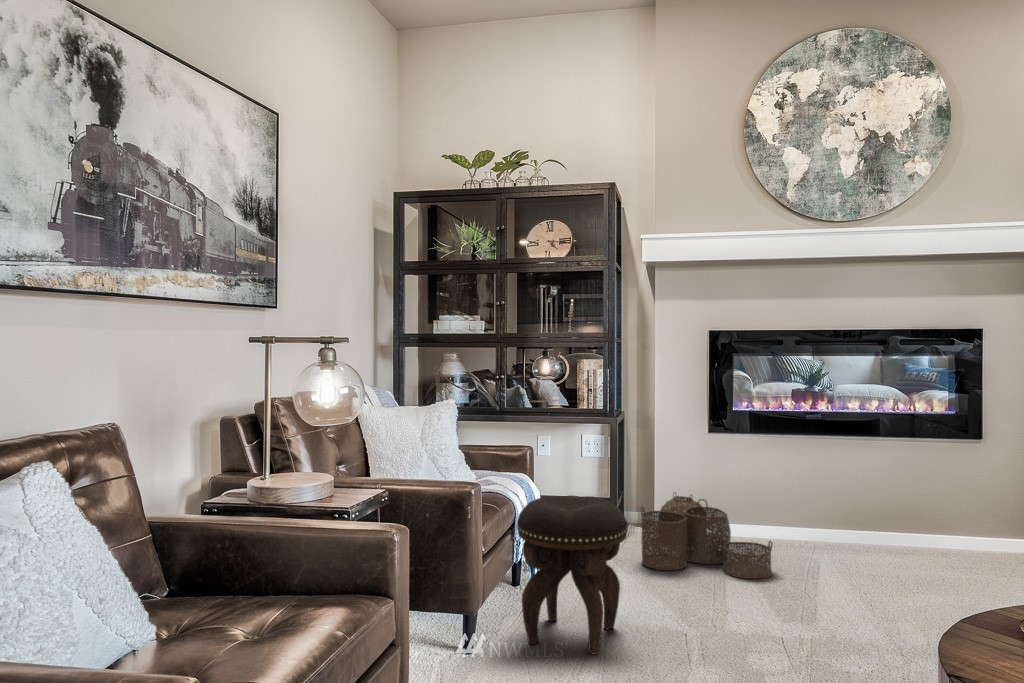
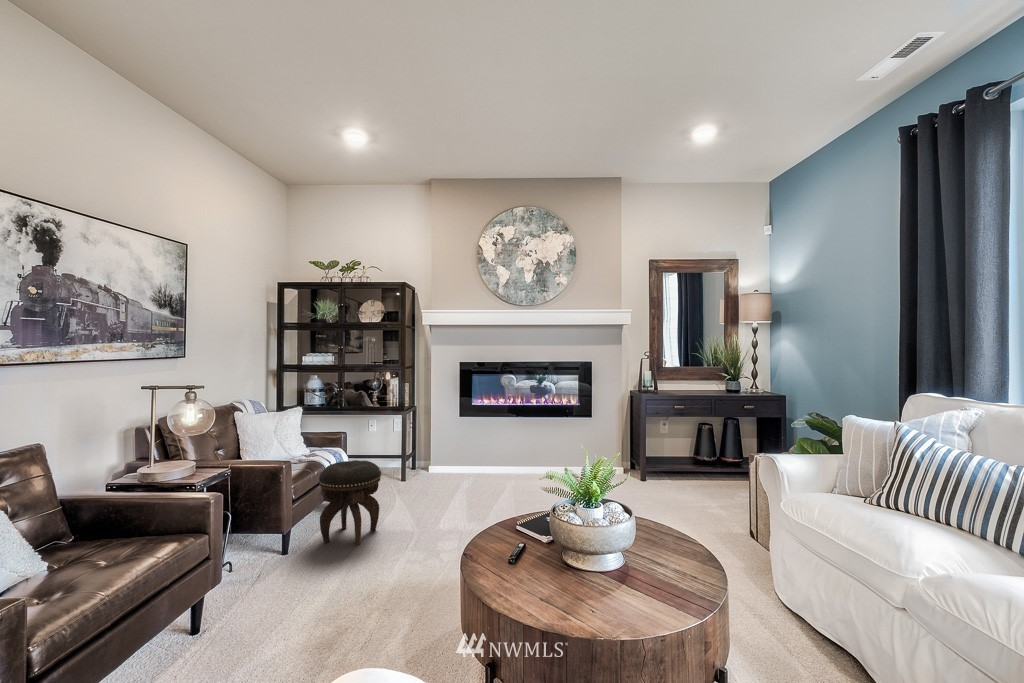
woven basket: present [640,492,773,579] -> none [412,451,478,497]

